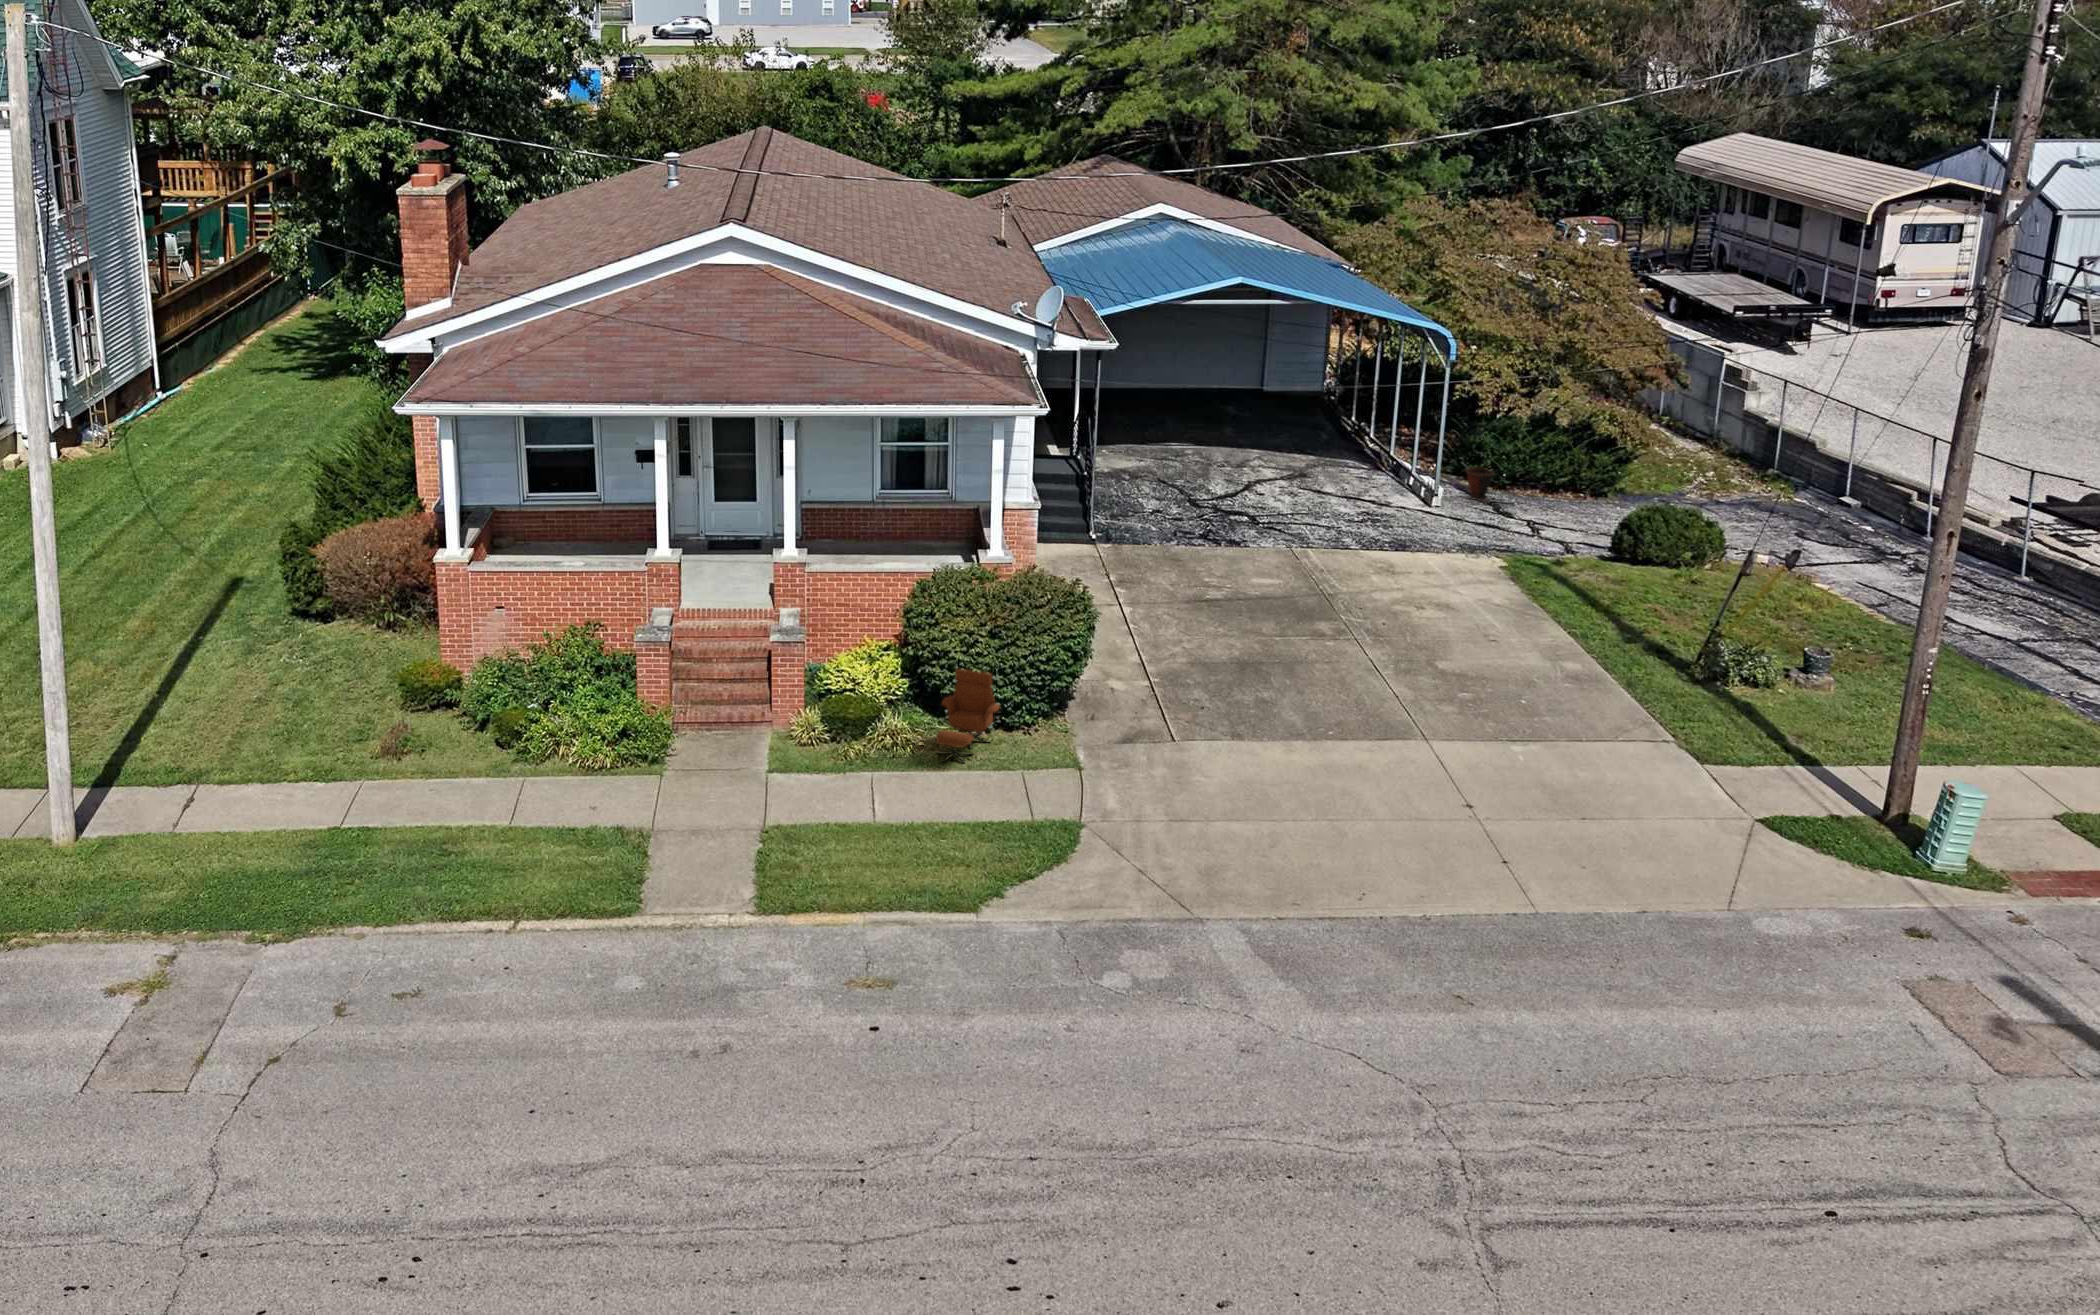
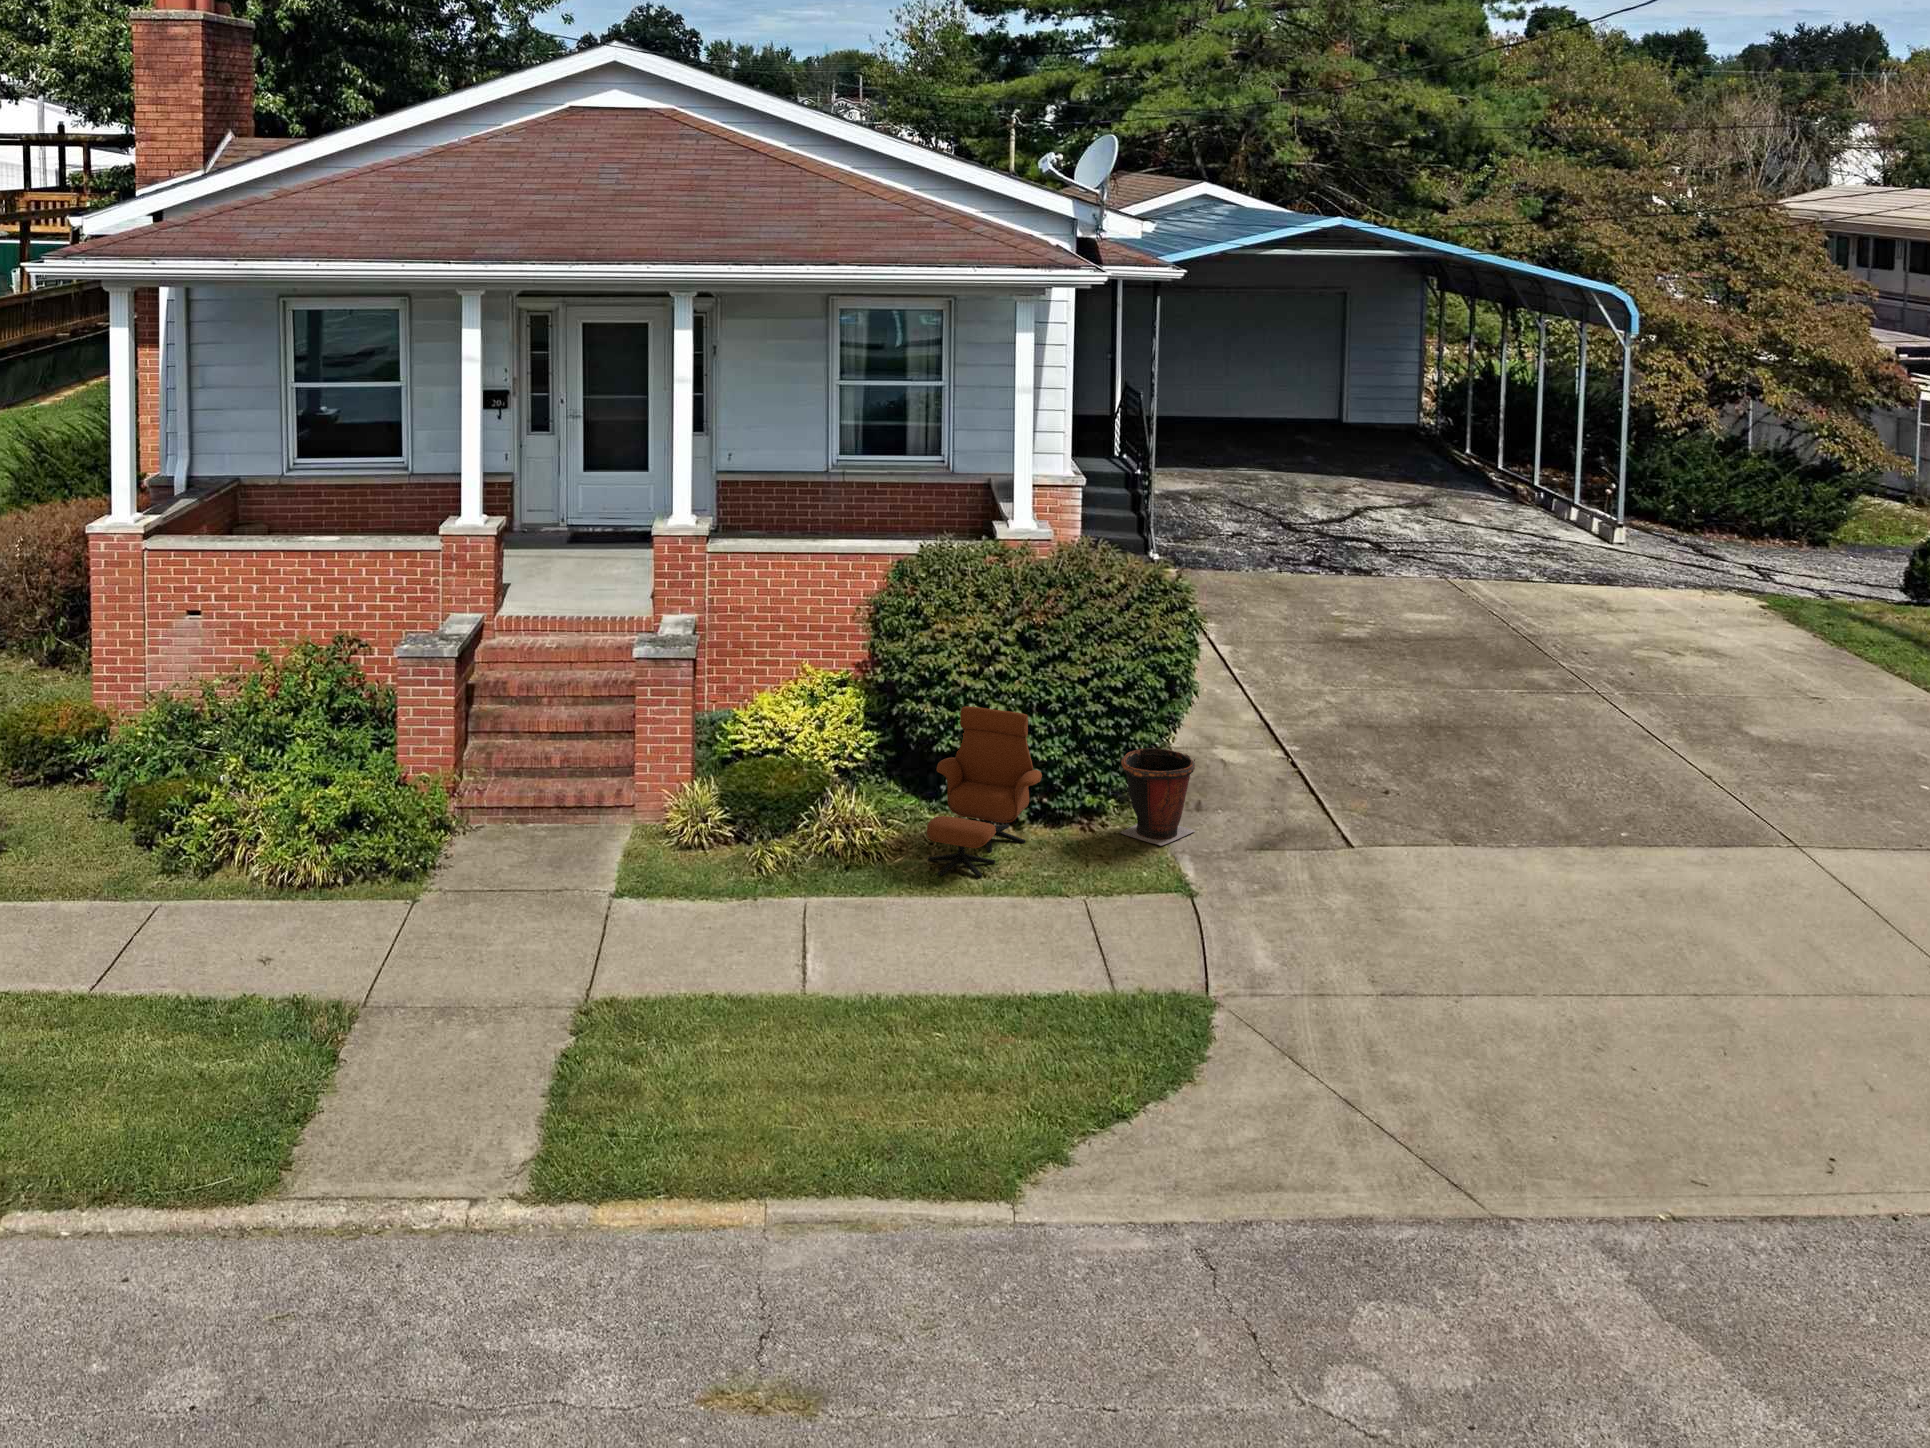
trash can: present [1466,467,1494,502] -> present [1120,748,1195,846]

